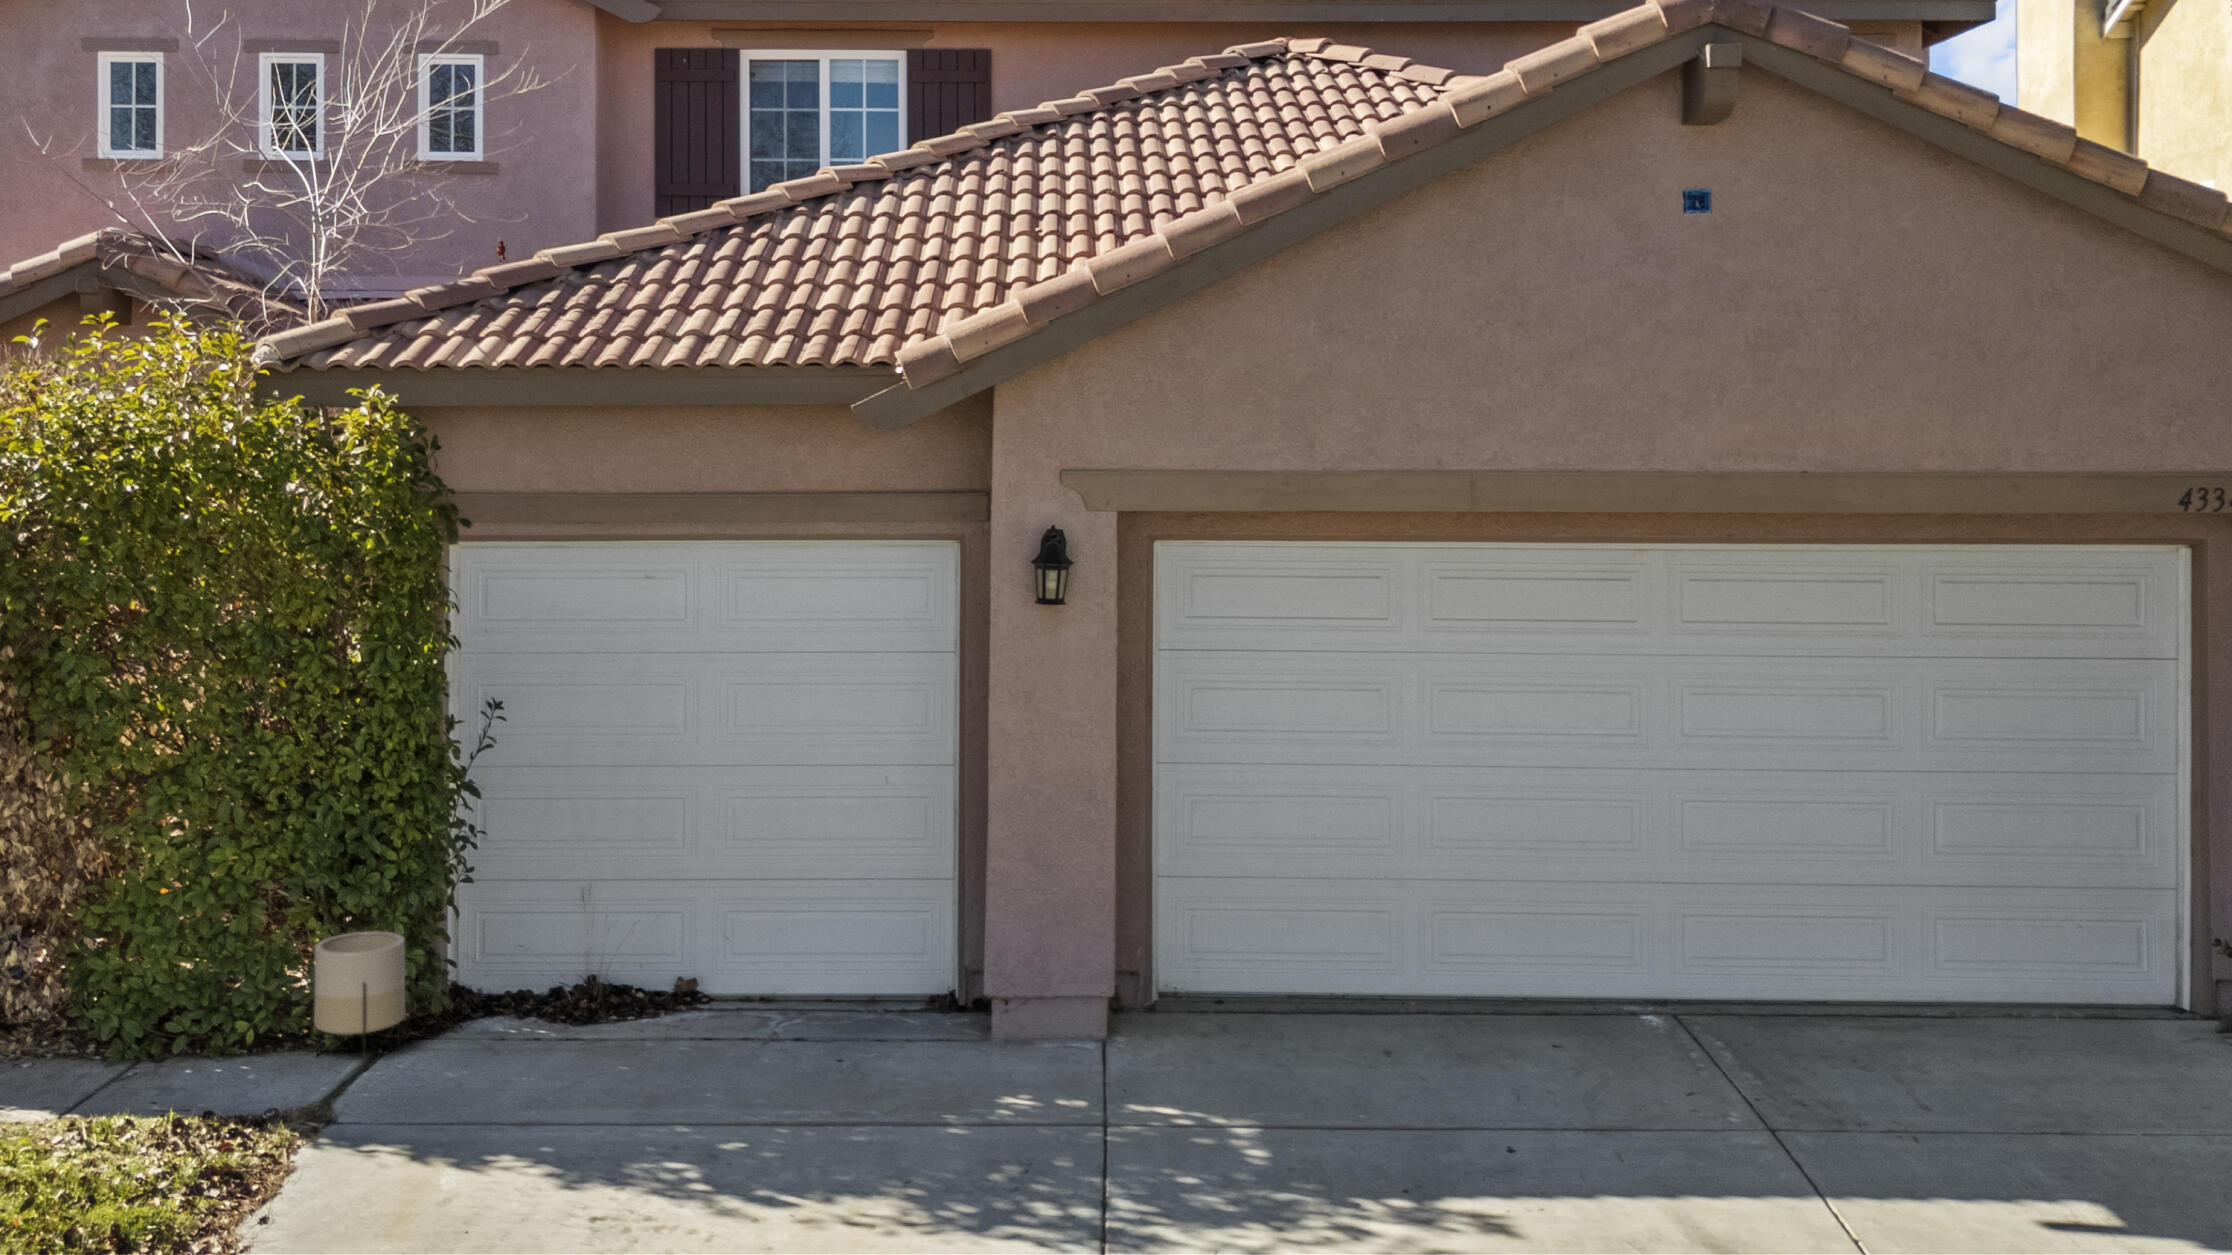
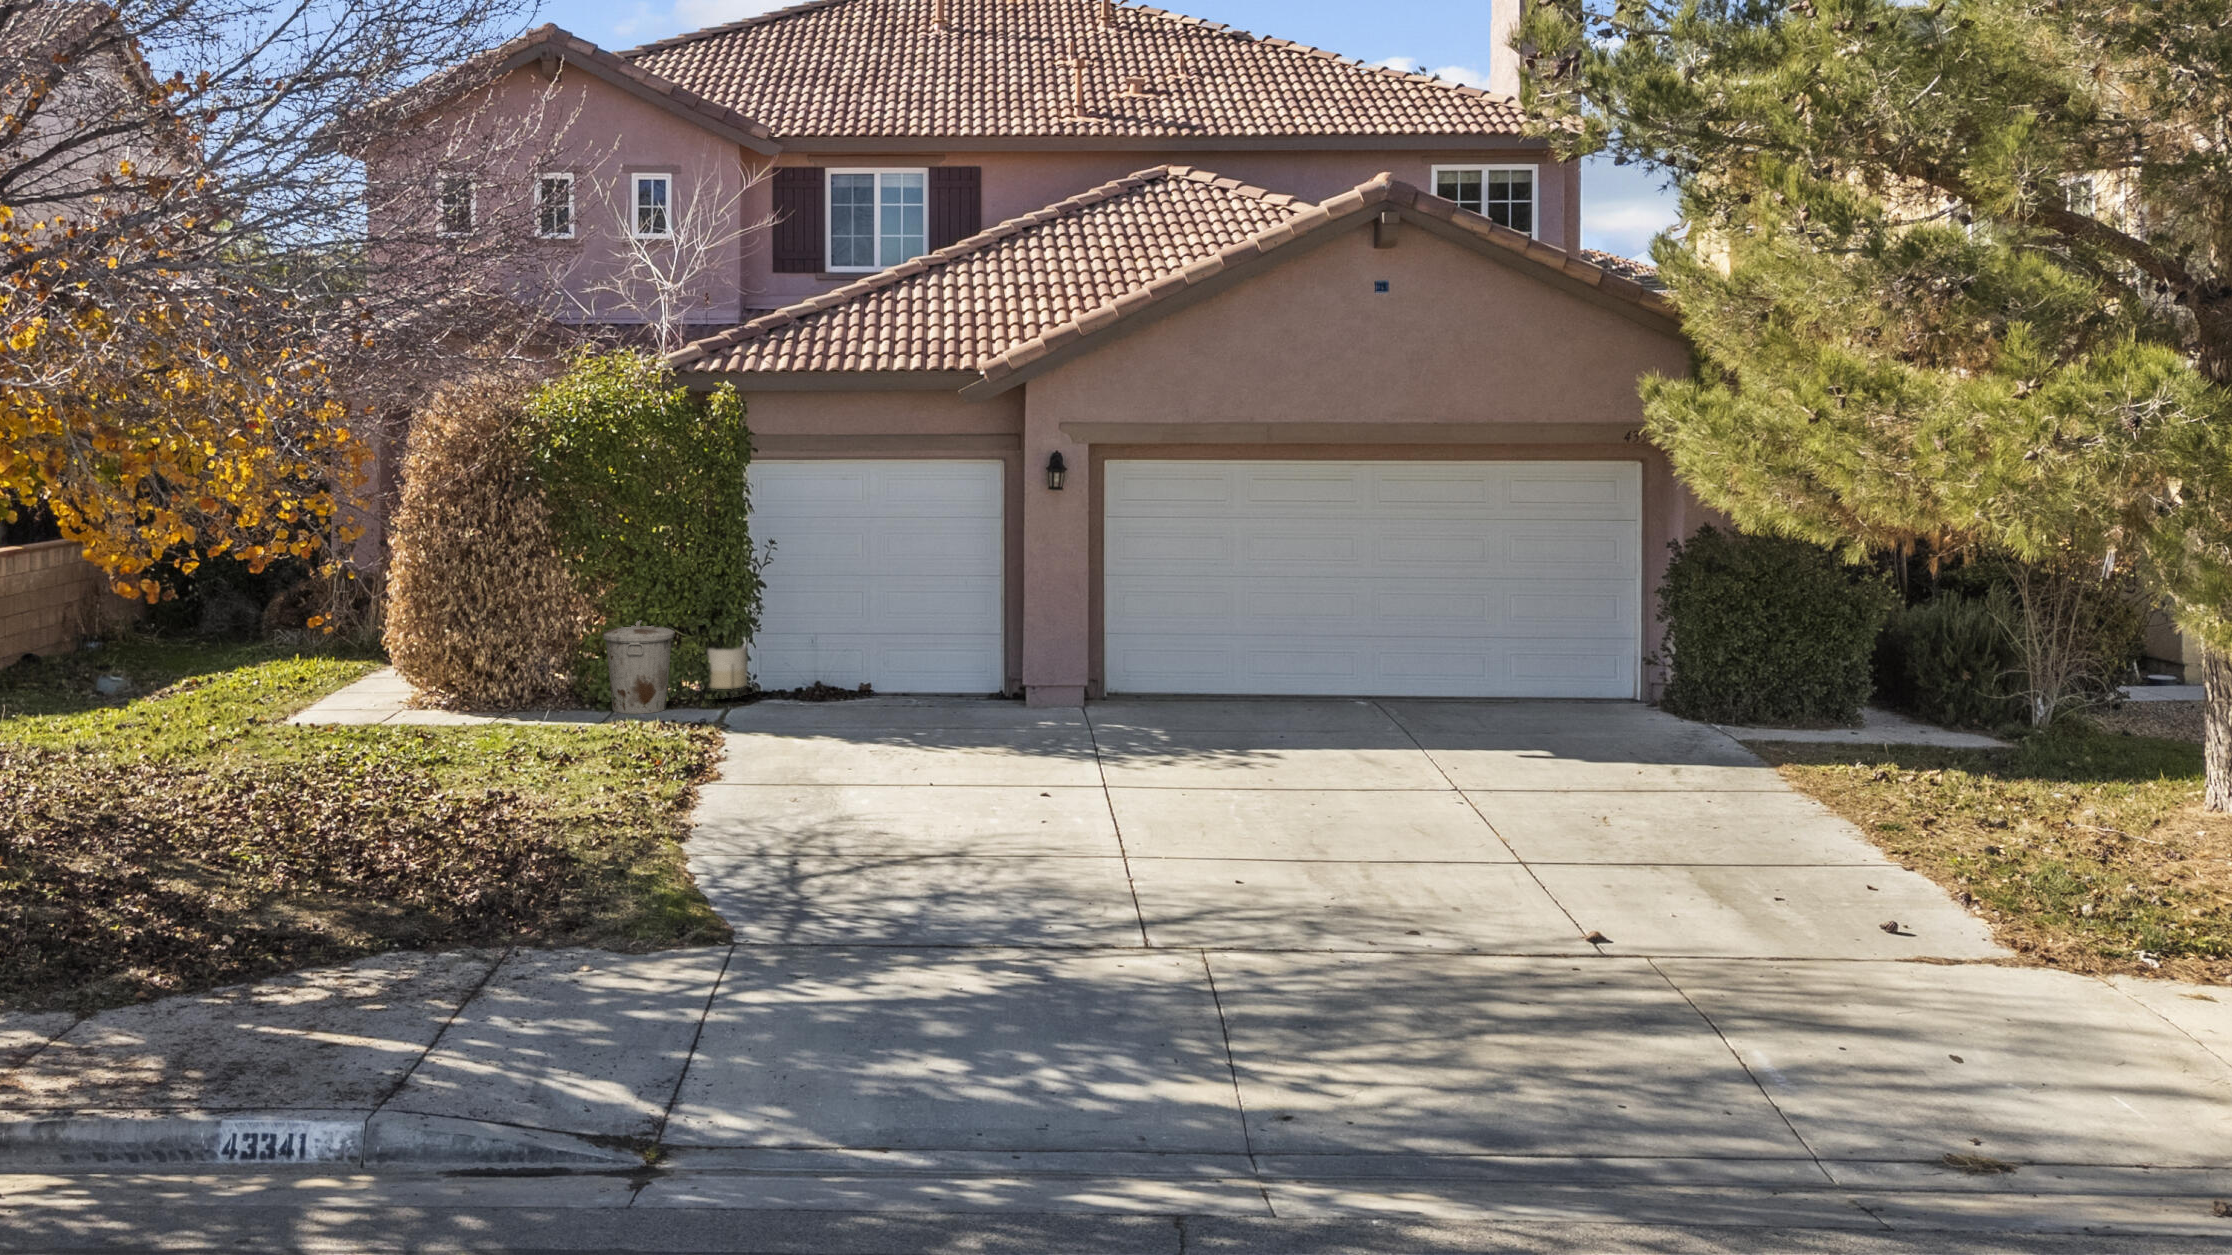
trash can: none [70,893,237,1104] -> present [603,620,675,714]

